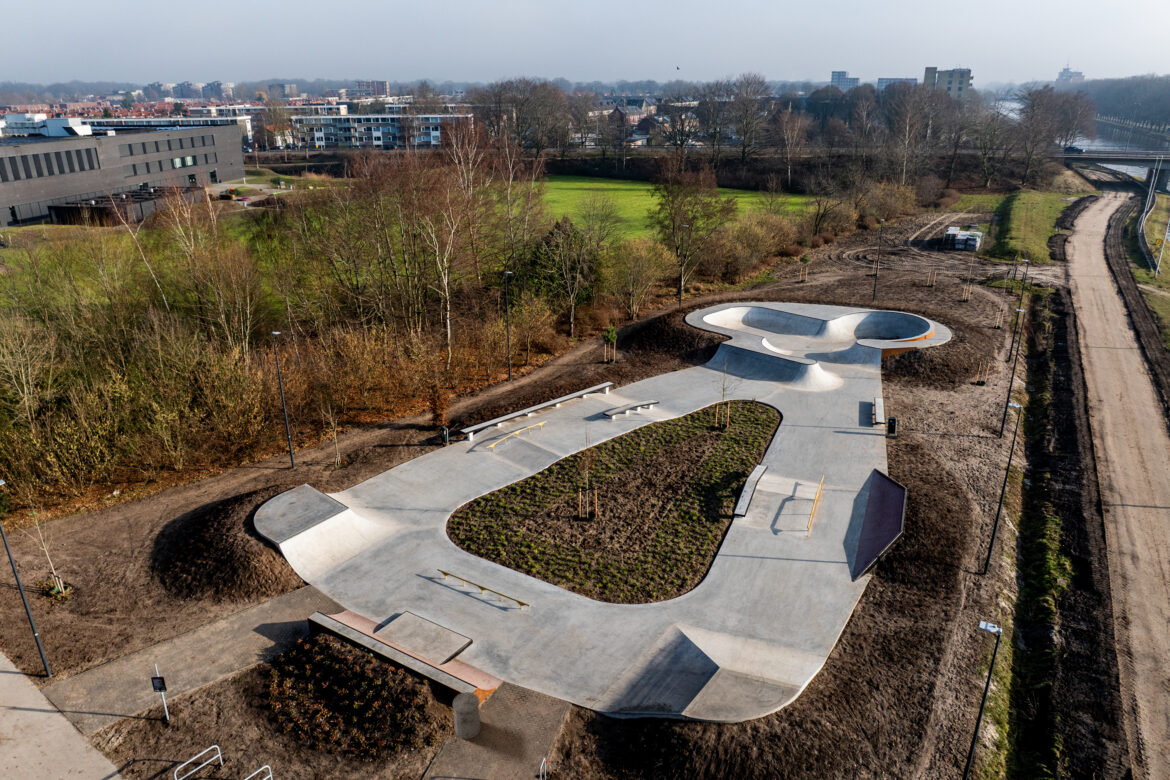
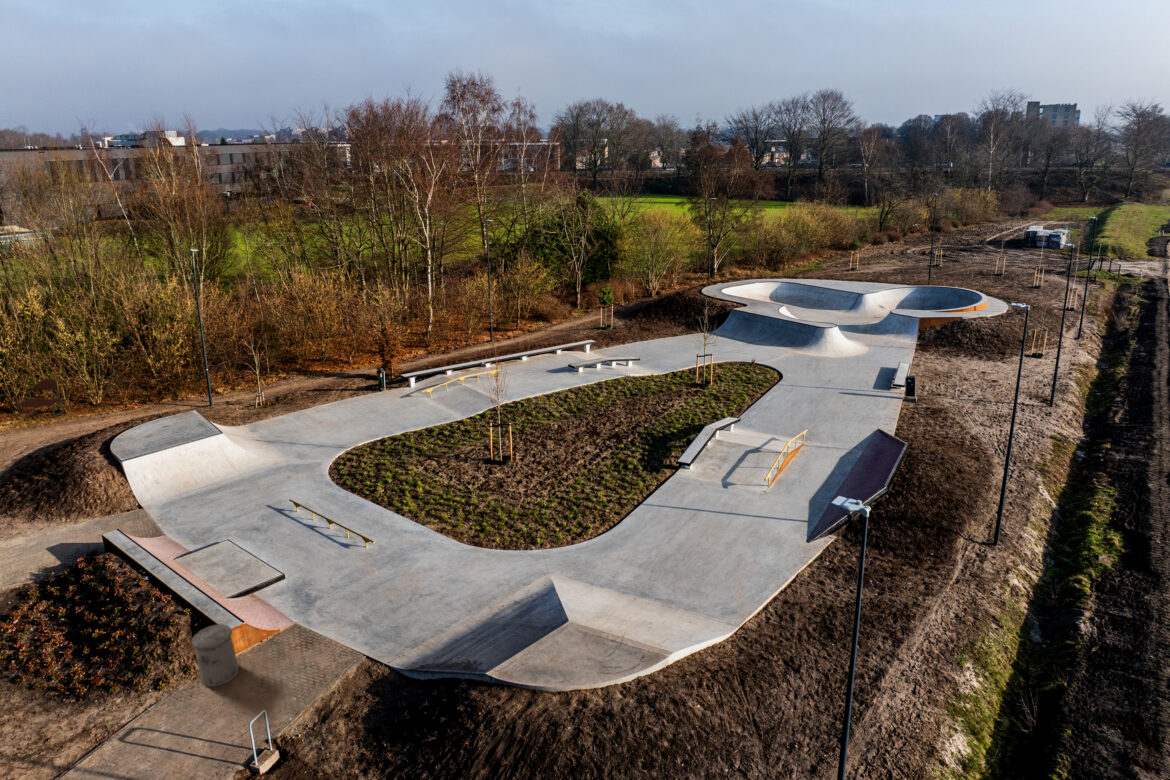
bench: none [125,457,166,494] -> present [16,379,64,418]

